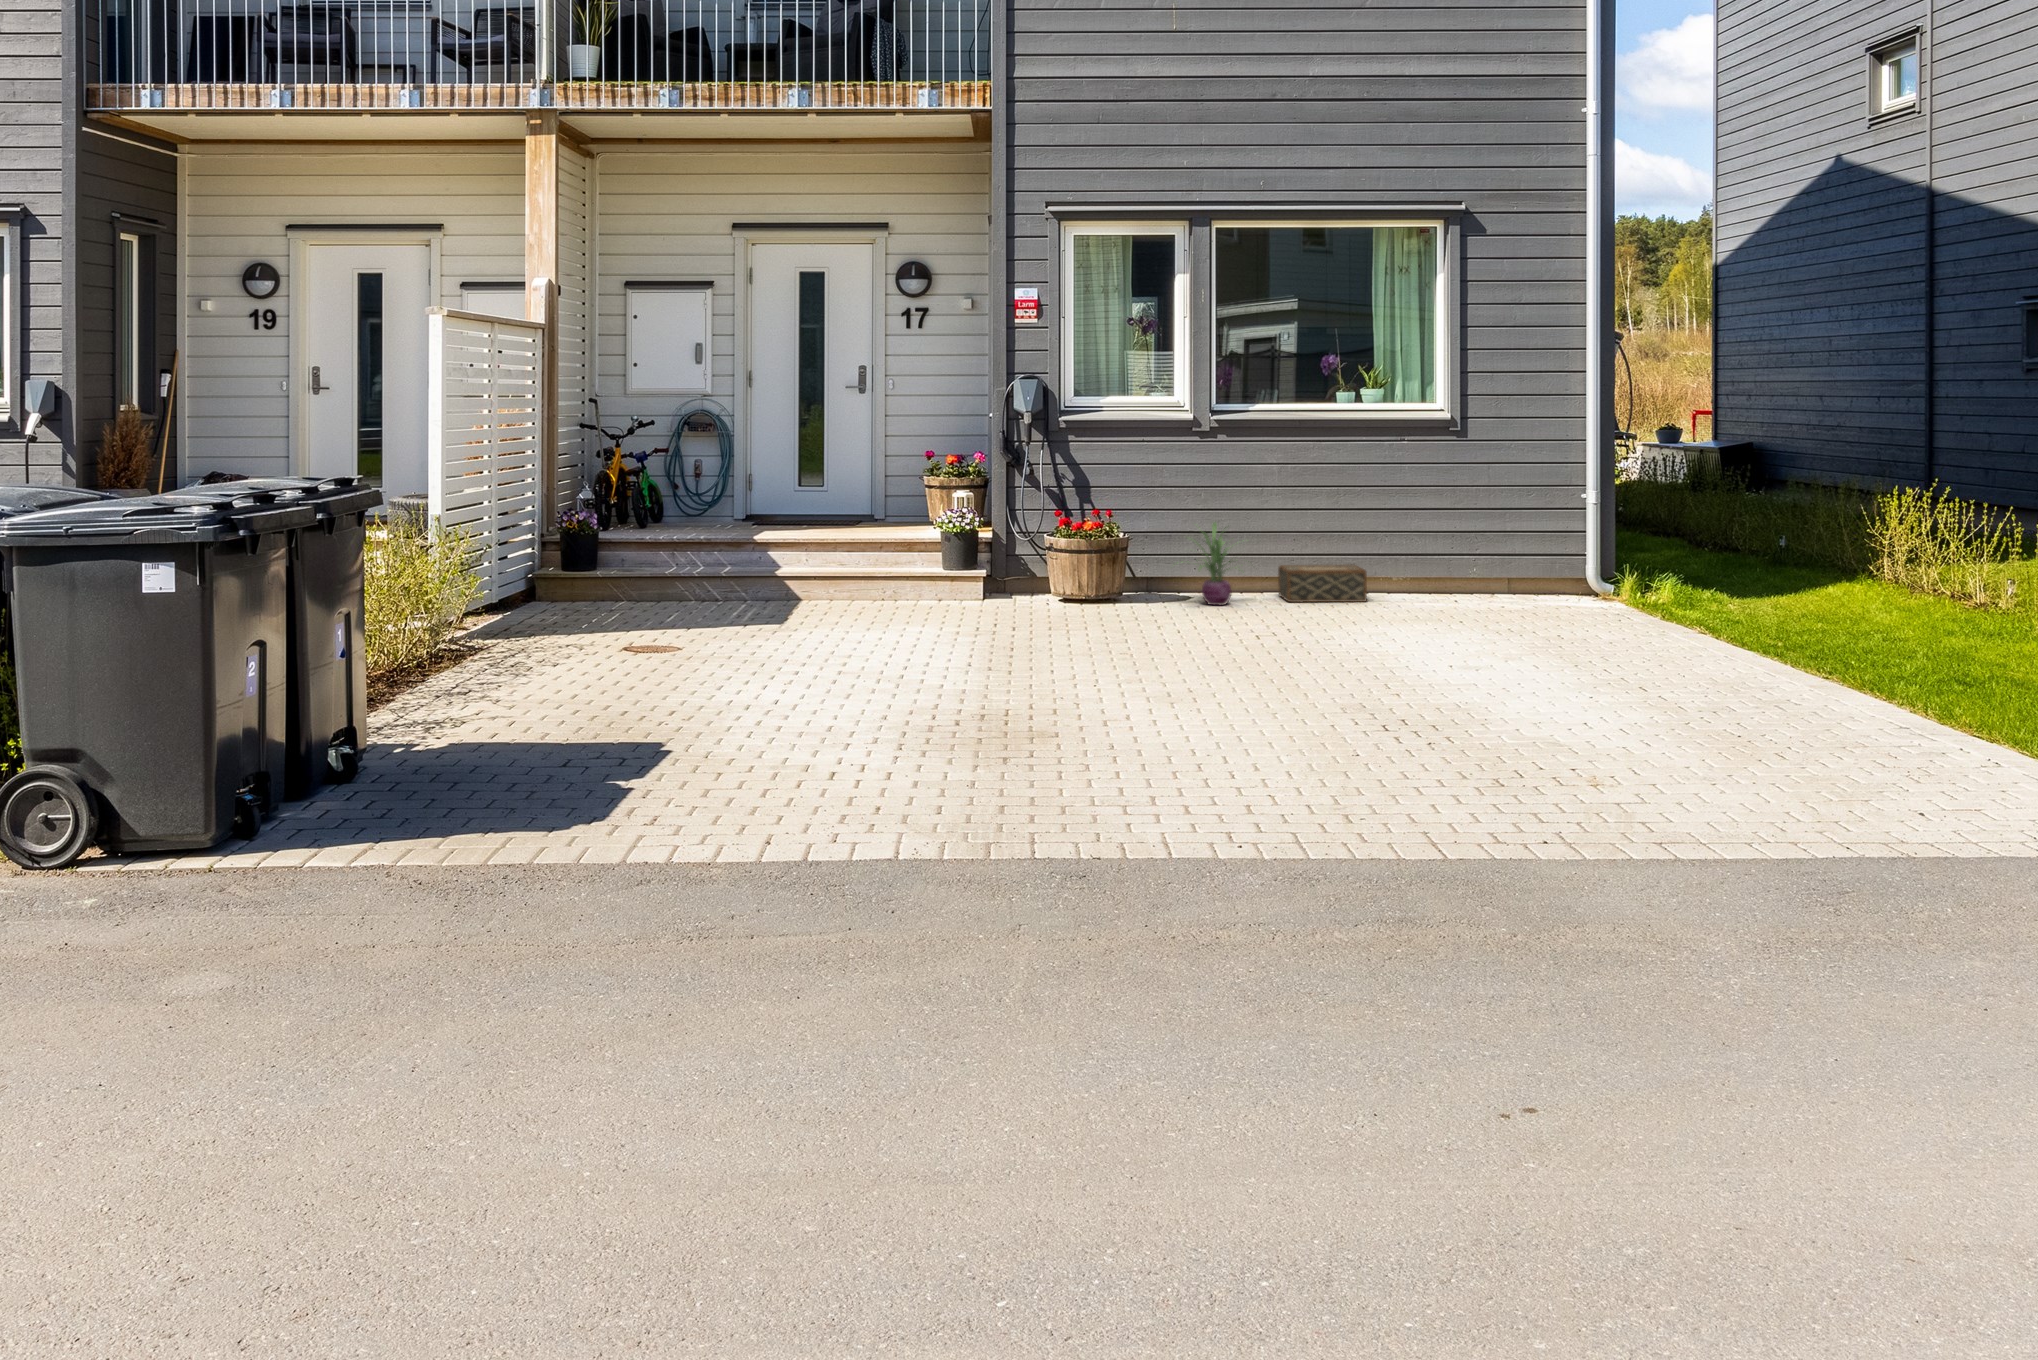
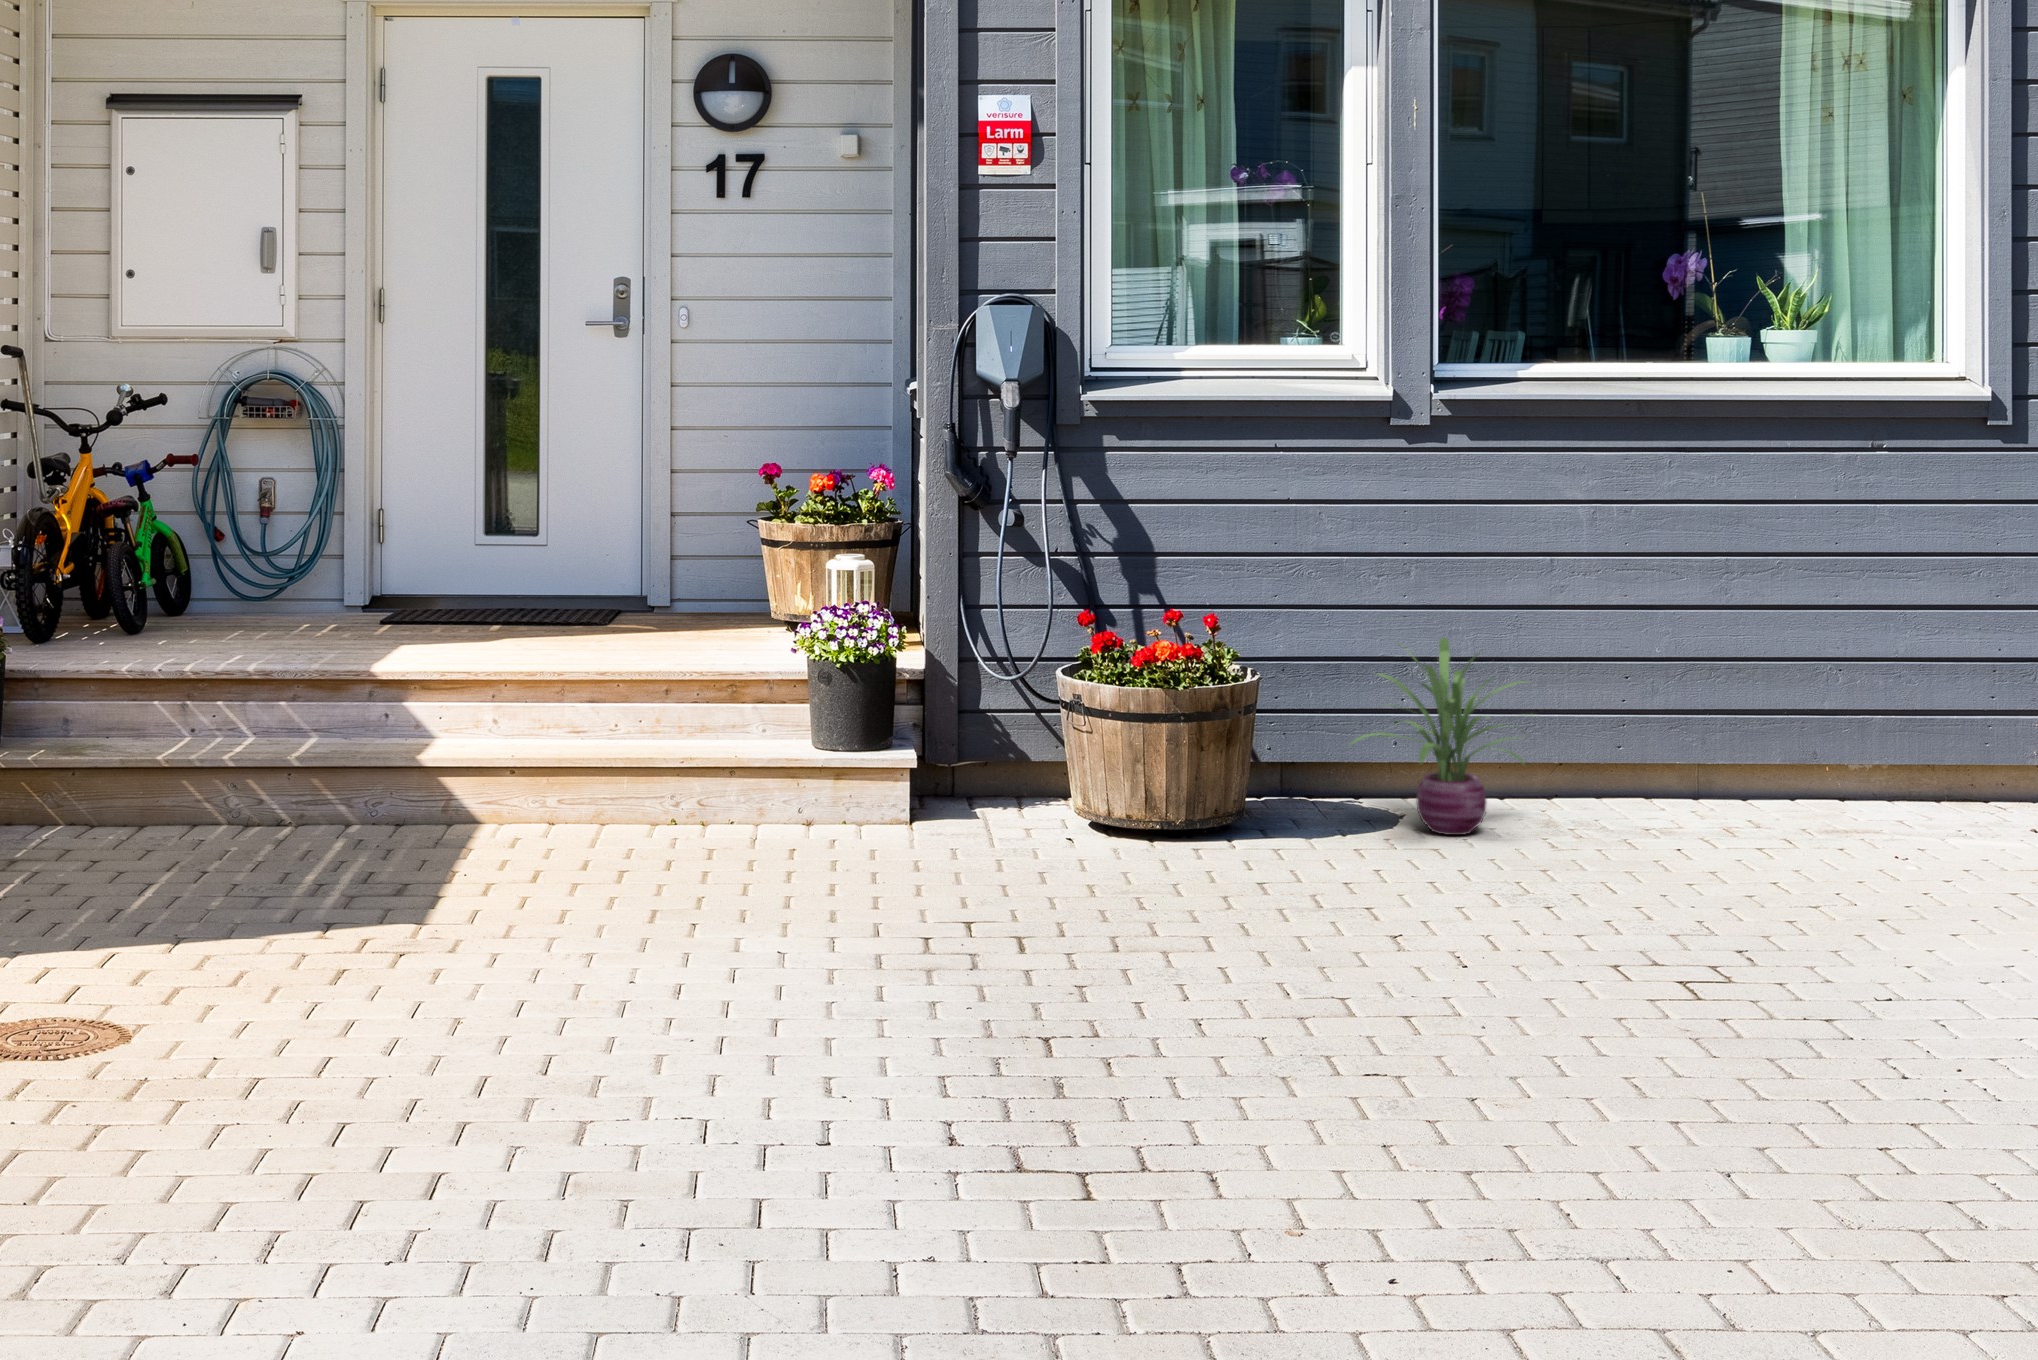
woven basket: present [1278,564,1367,602] -> none [1576,728,1789,823]

